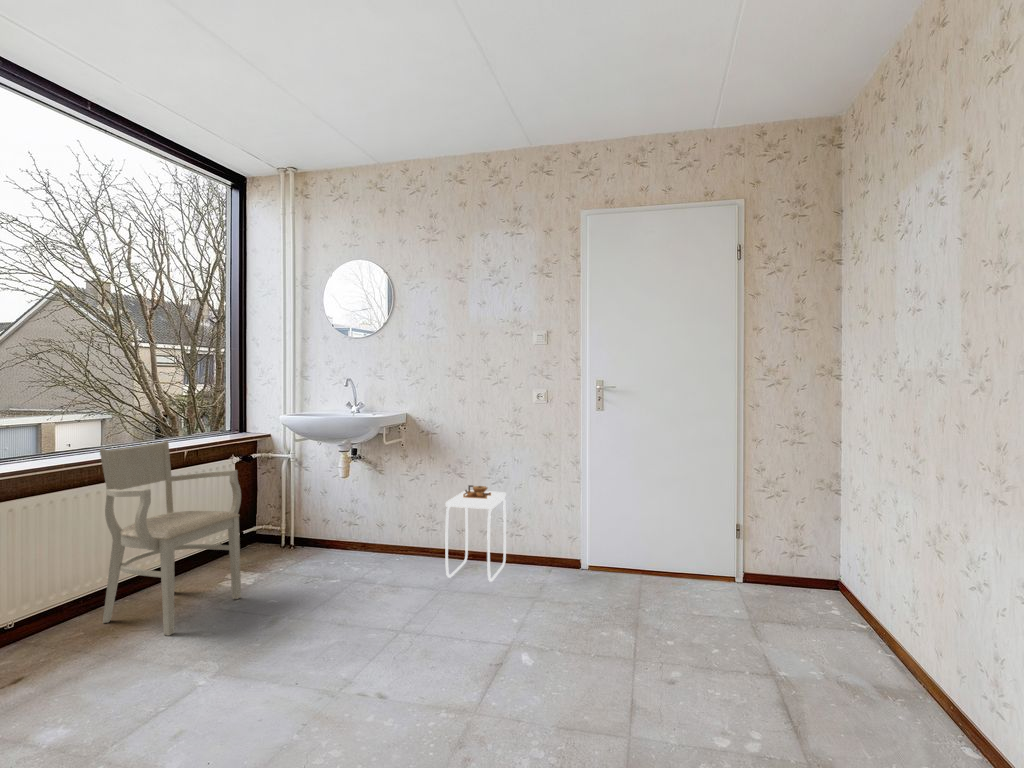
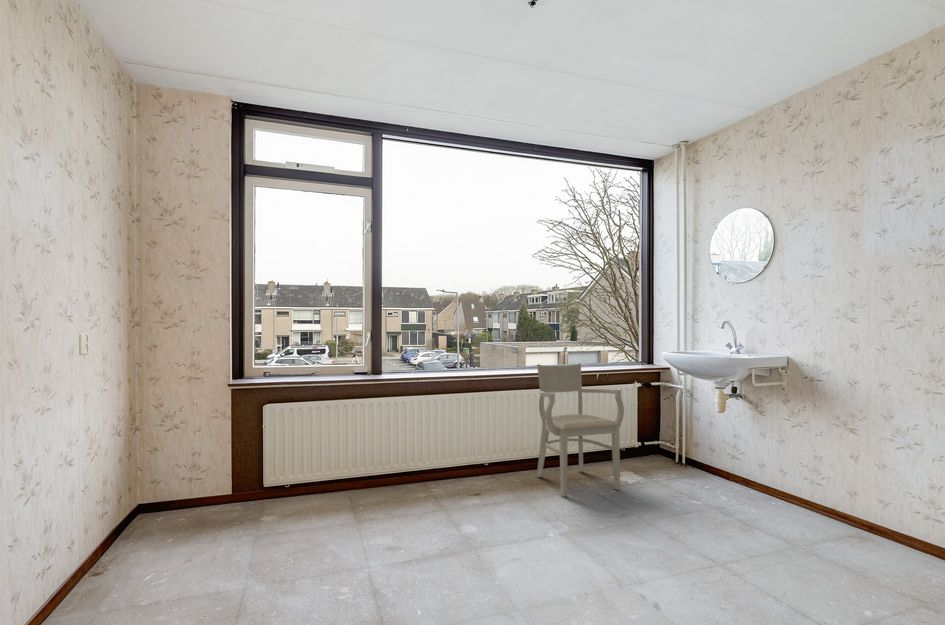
side table: present [445,485,506,582] -> none [813,443,915,562]

